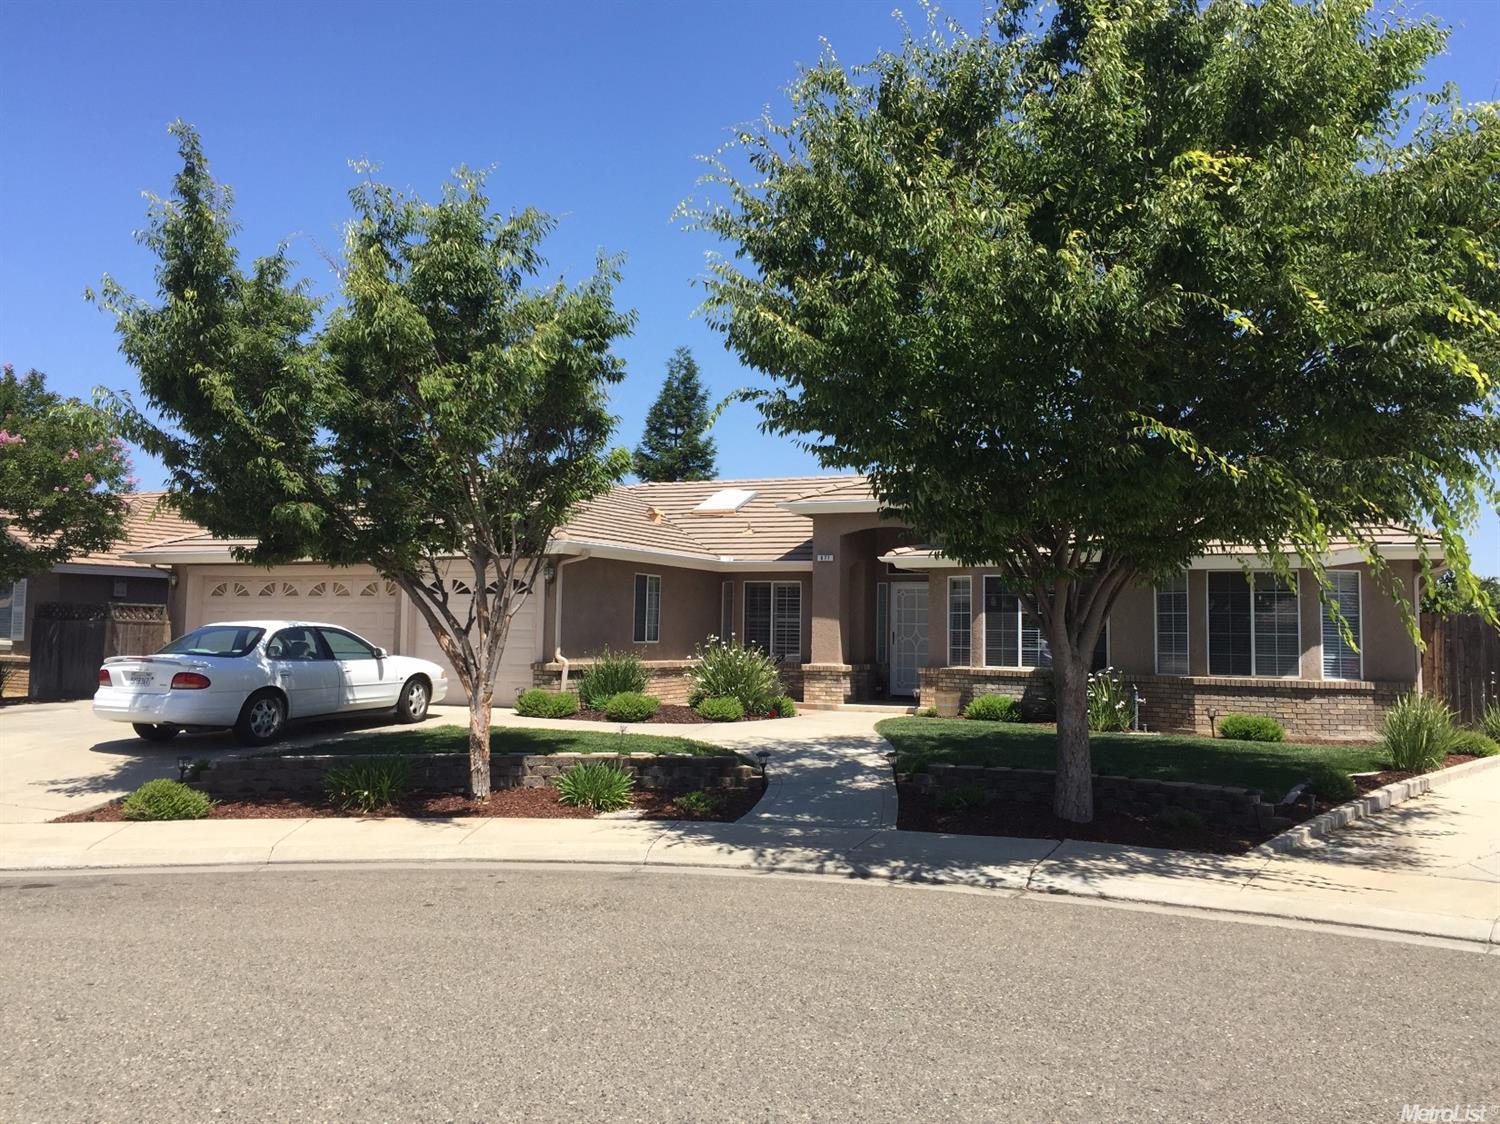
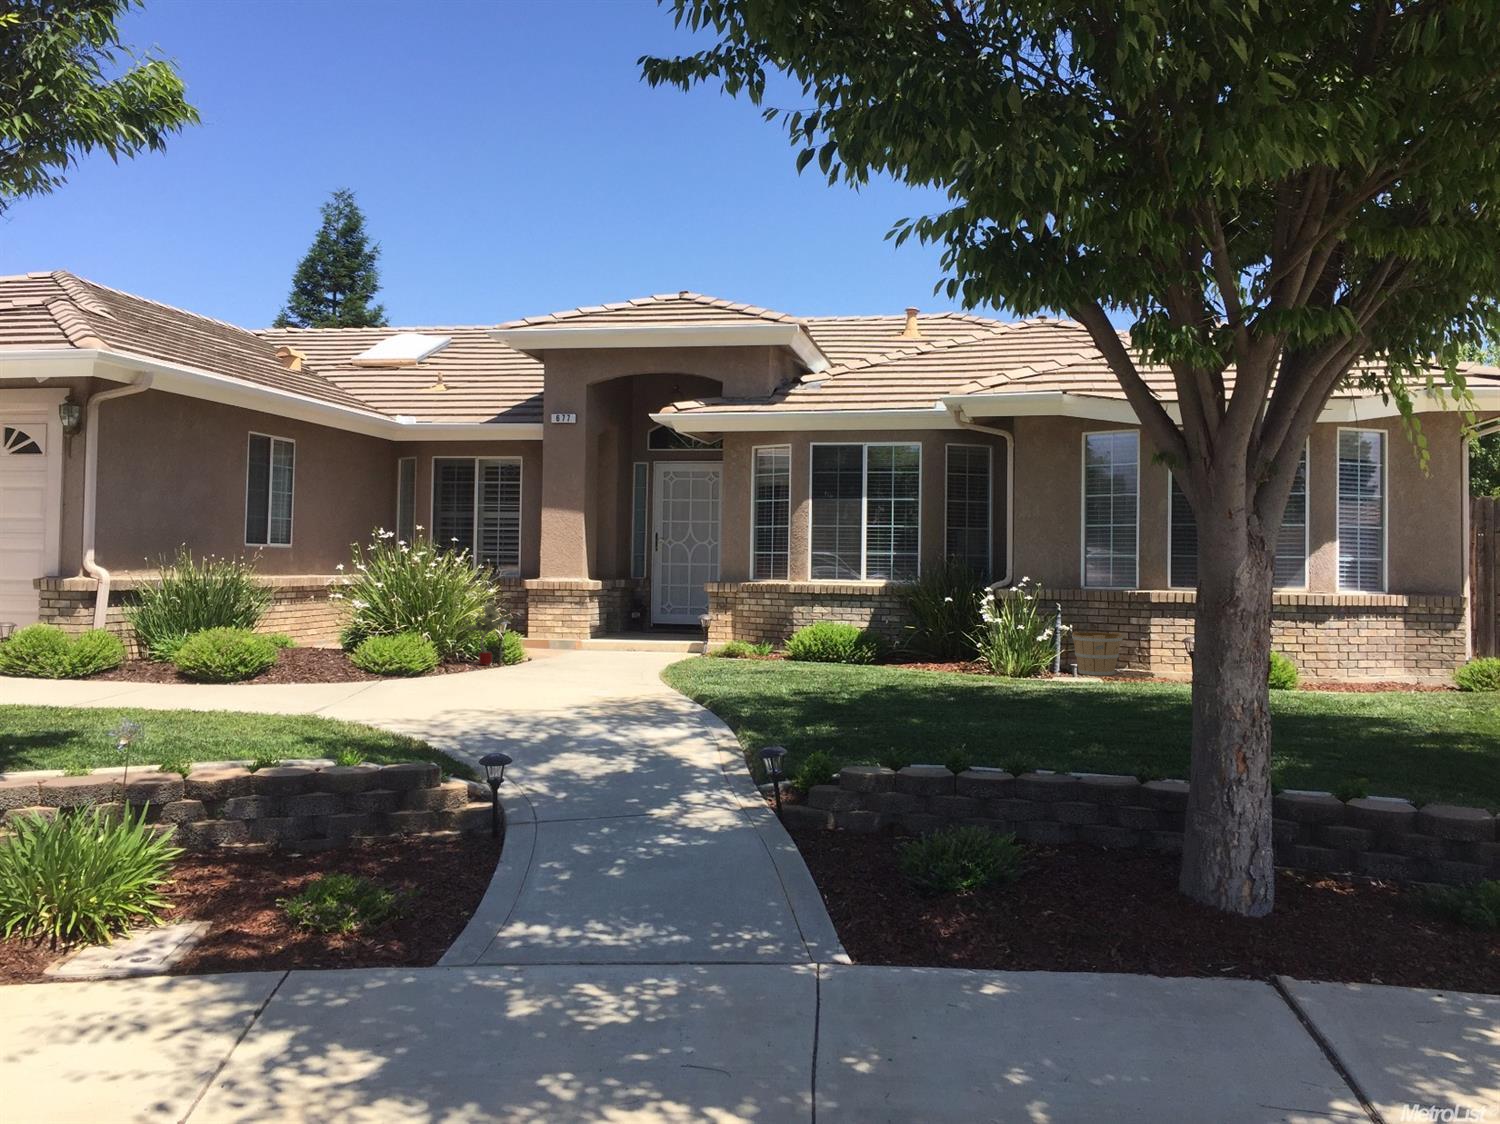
wooden bucket: present [933,691,961,716] -> present [1072,632,1122,676]

